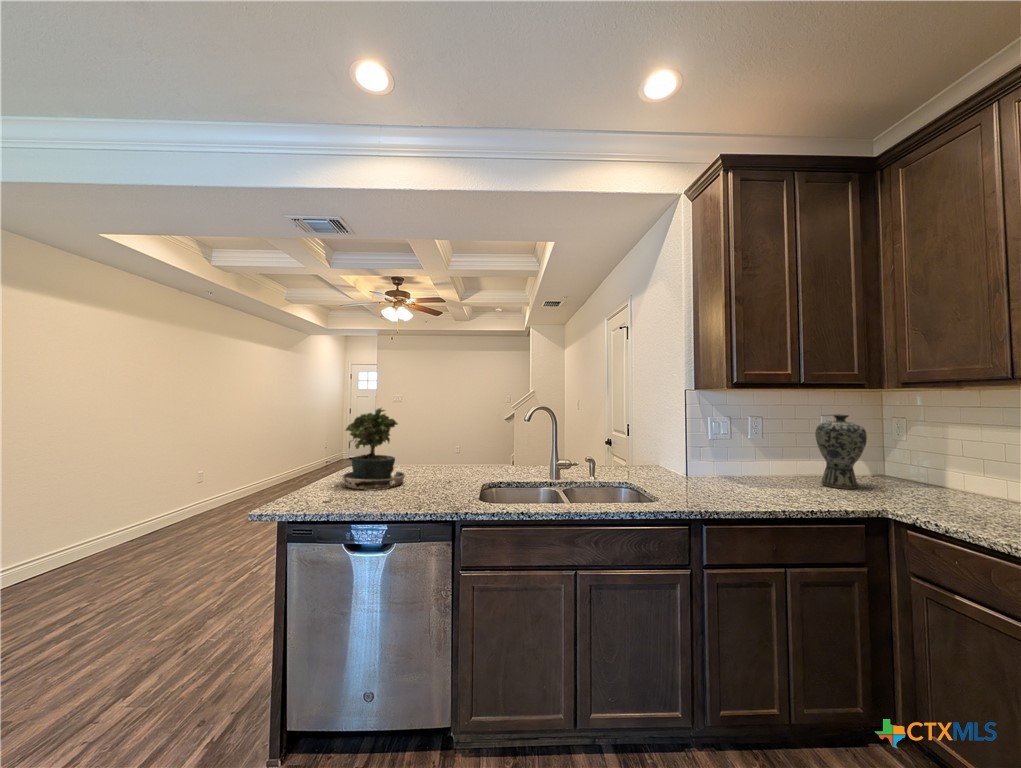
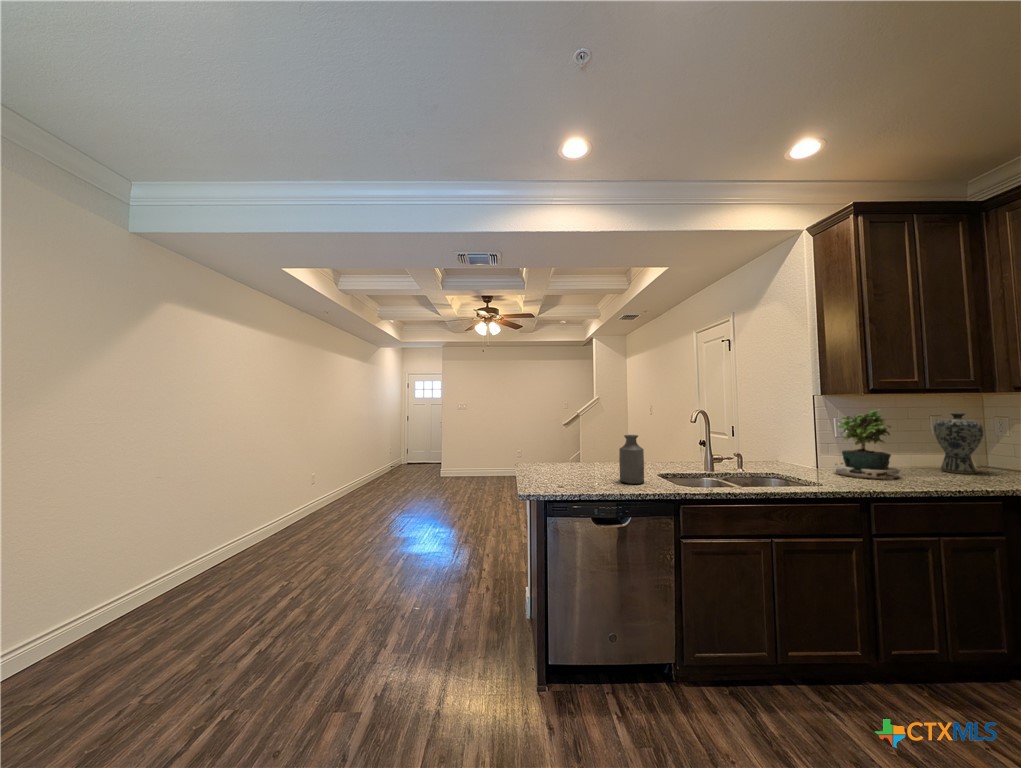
potted plant: present [342,408,405,490] -> present [834,410,901,479]
bottle: none [412,436,443,498] -> present [619,435,644,484]

